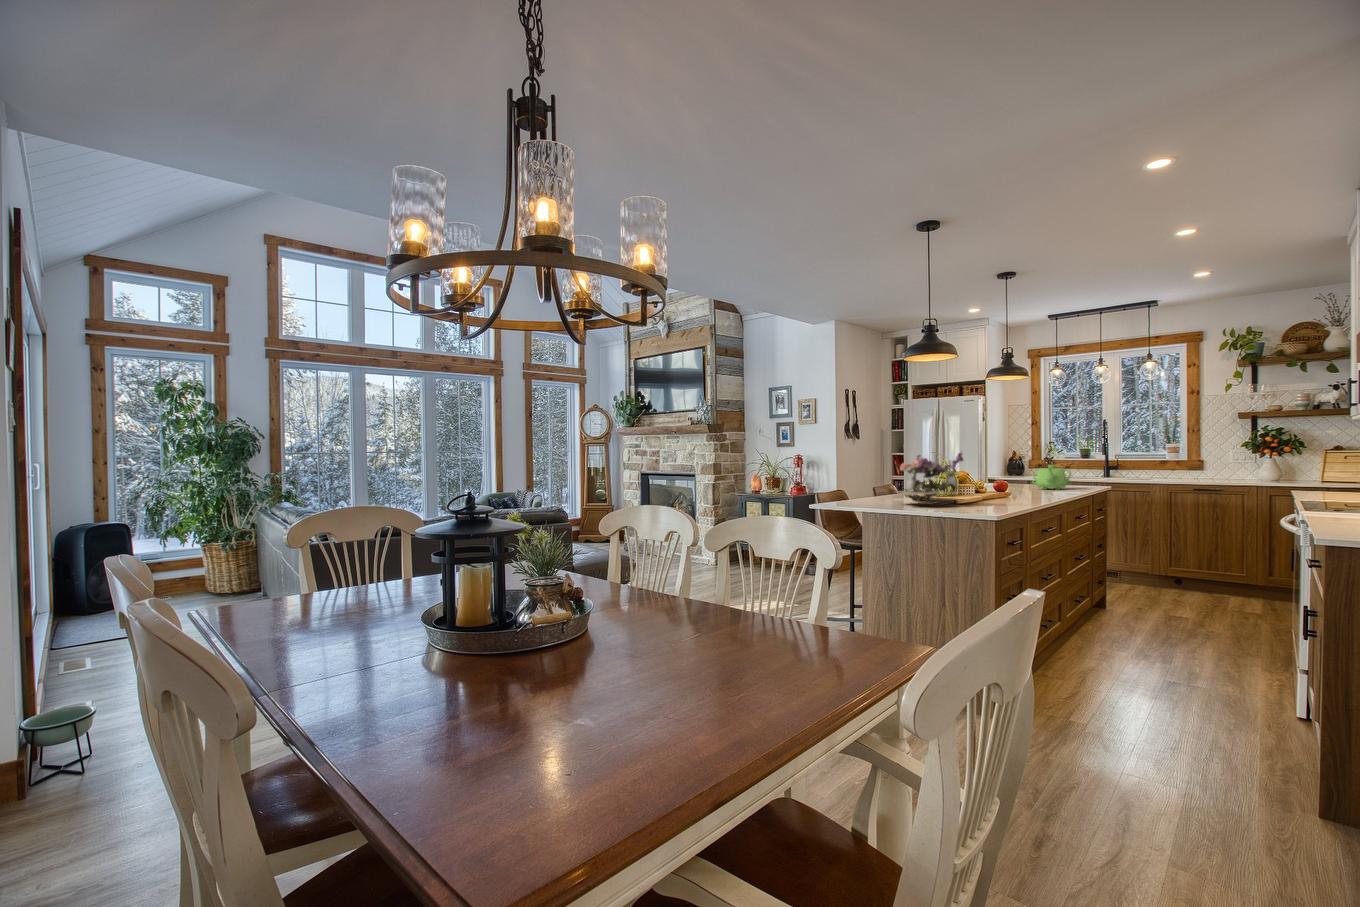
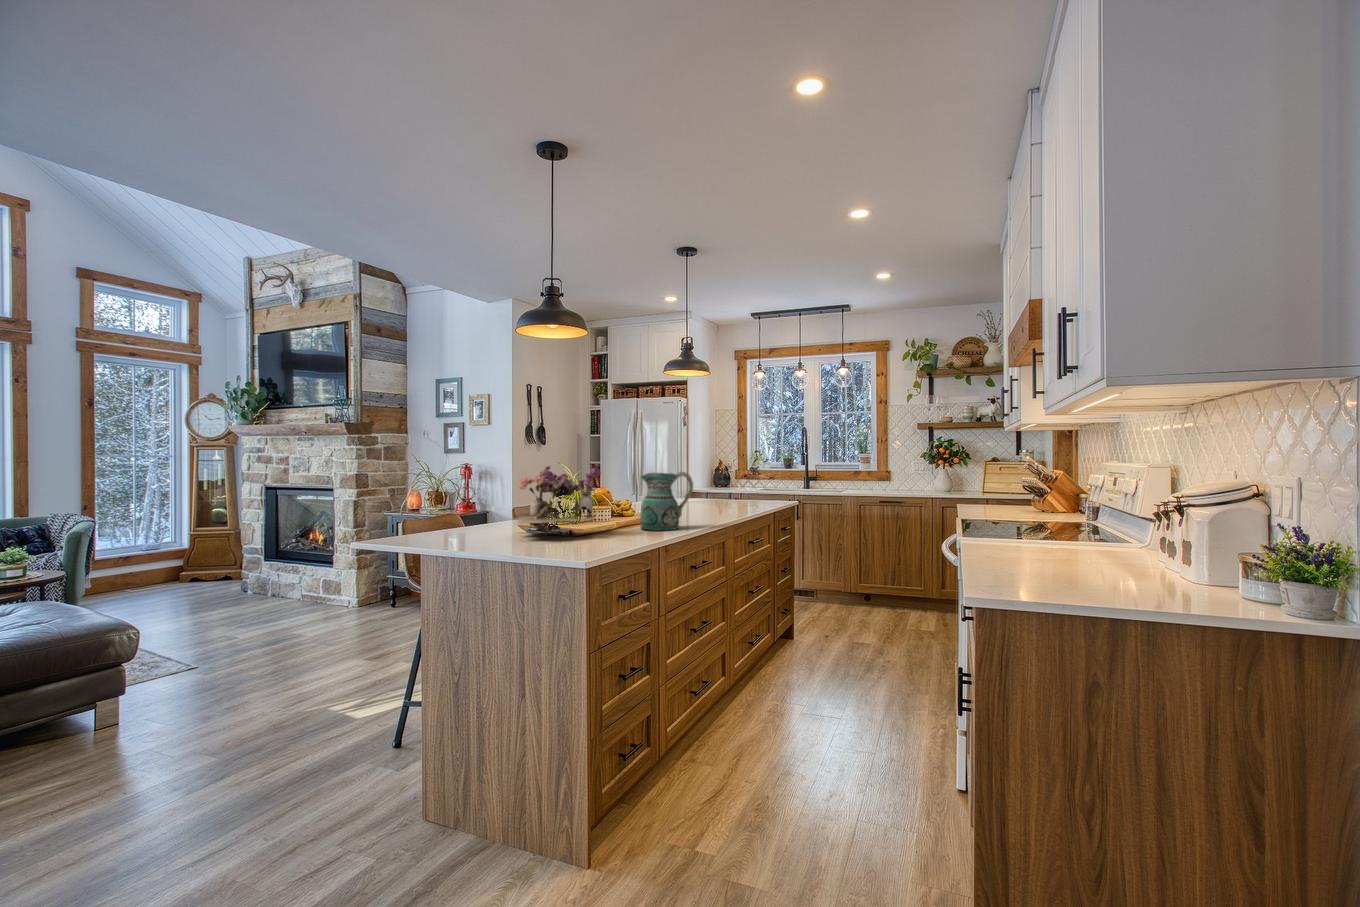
ceramic pitcher: none [989,459,1034,503] -> present [640,472,693,531]
teapot: present [1032,465,1071,490] -> none [717,478,757,507]

